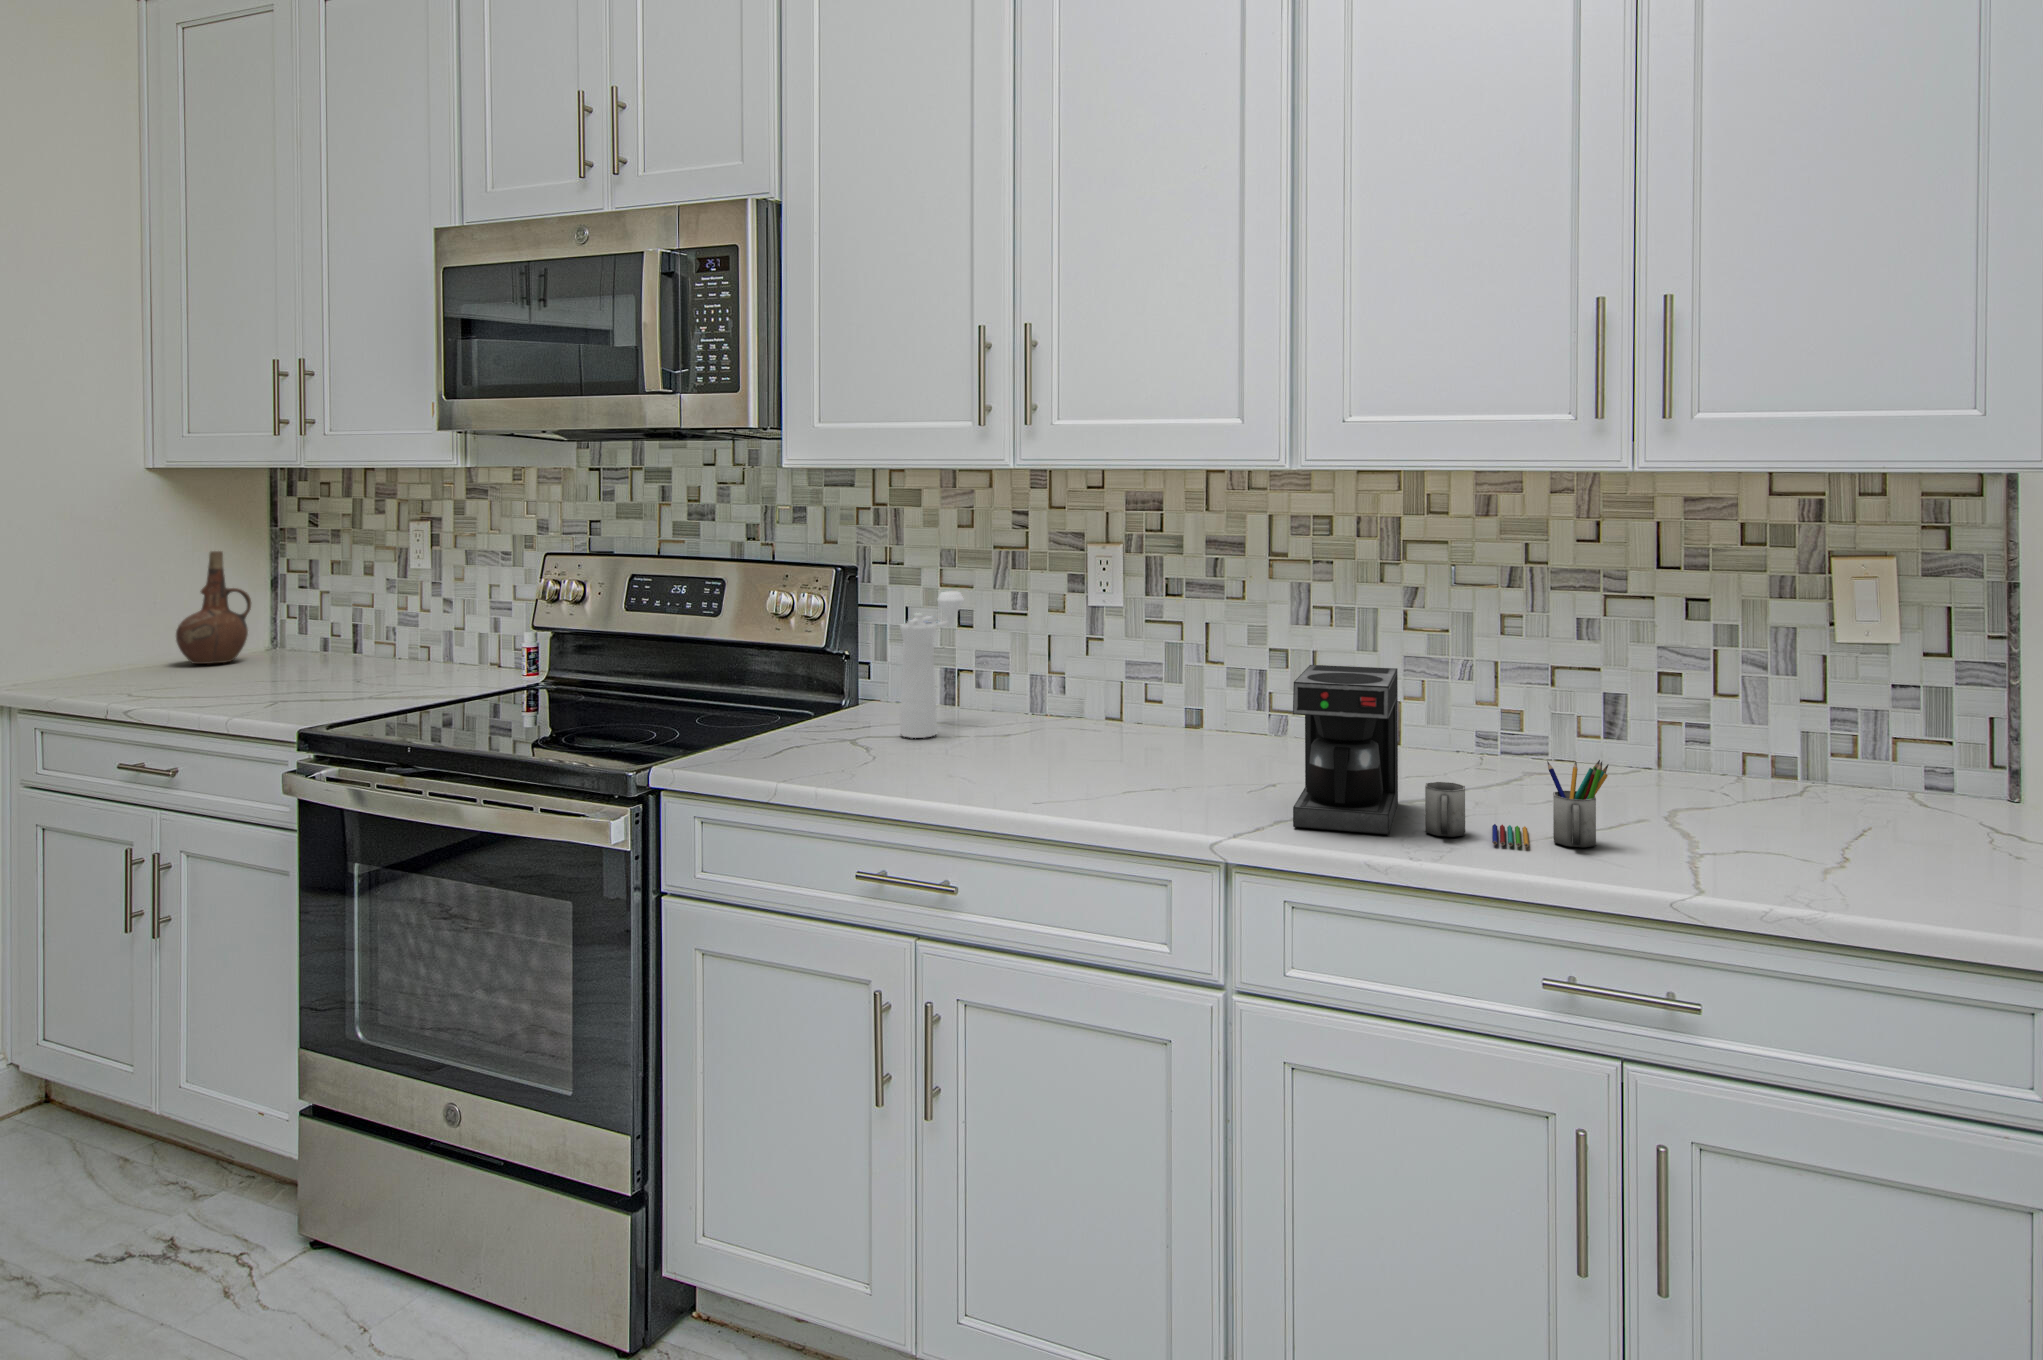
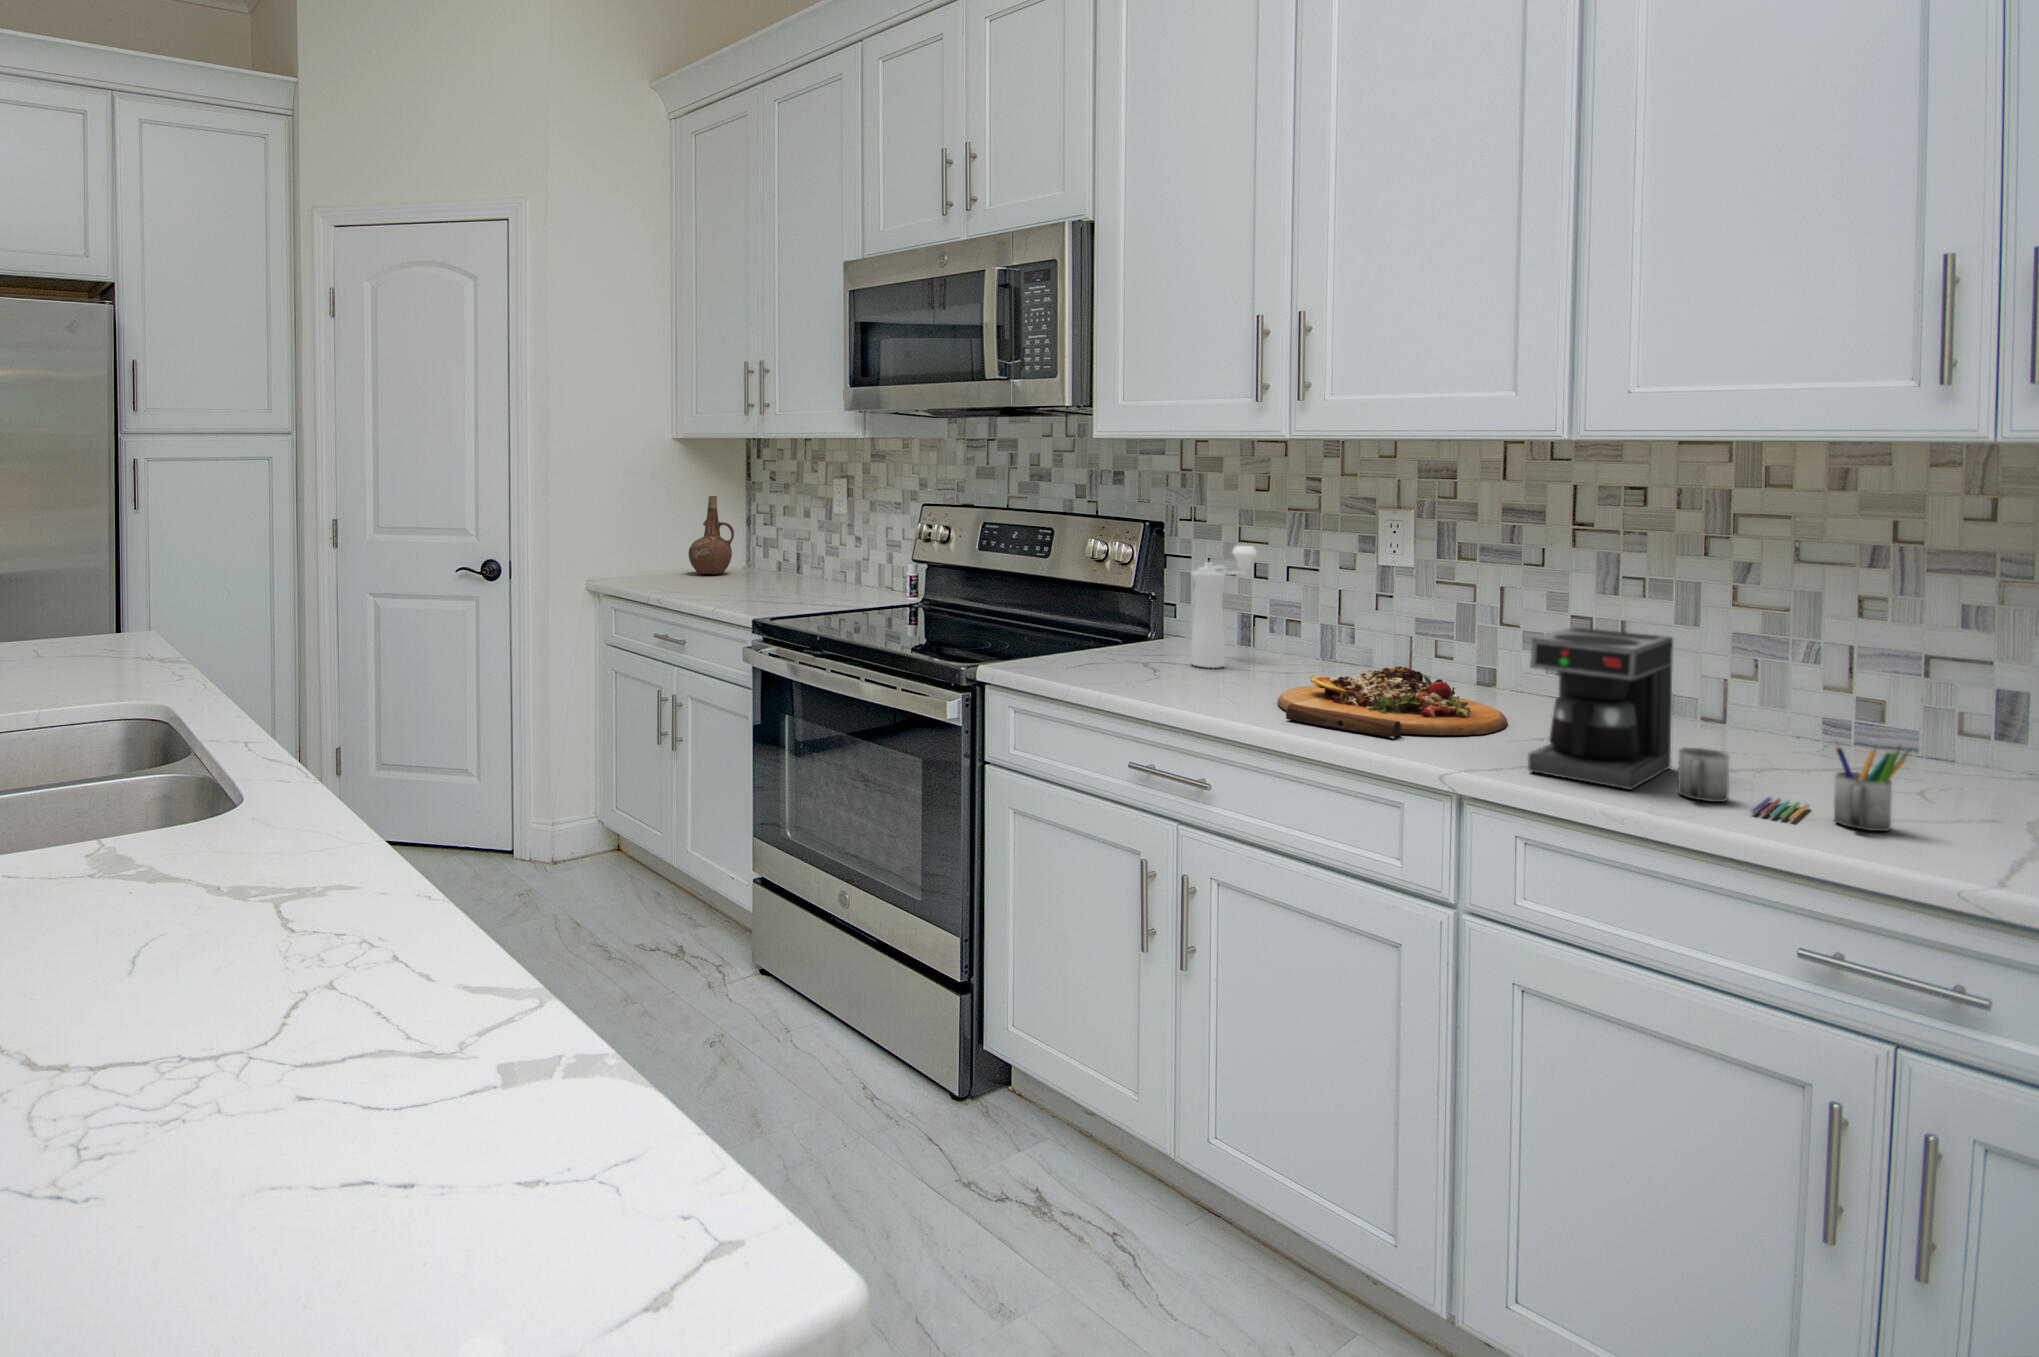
cutting board: none [1015,719,1240,805] -> present [1278,667,1508,738]

